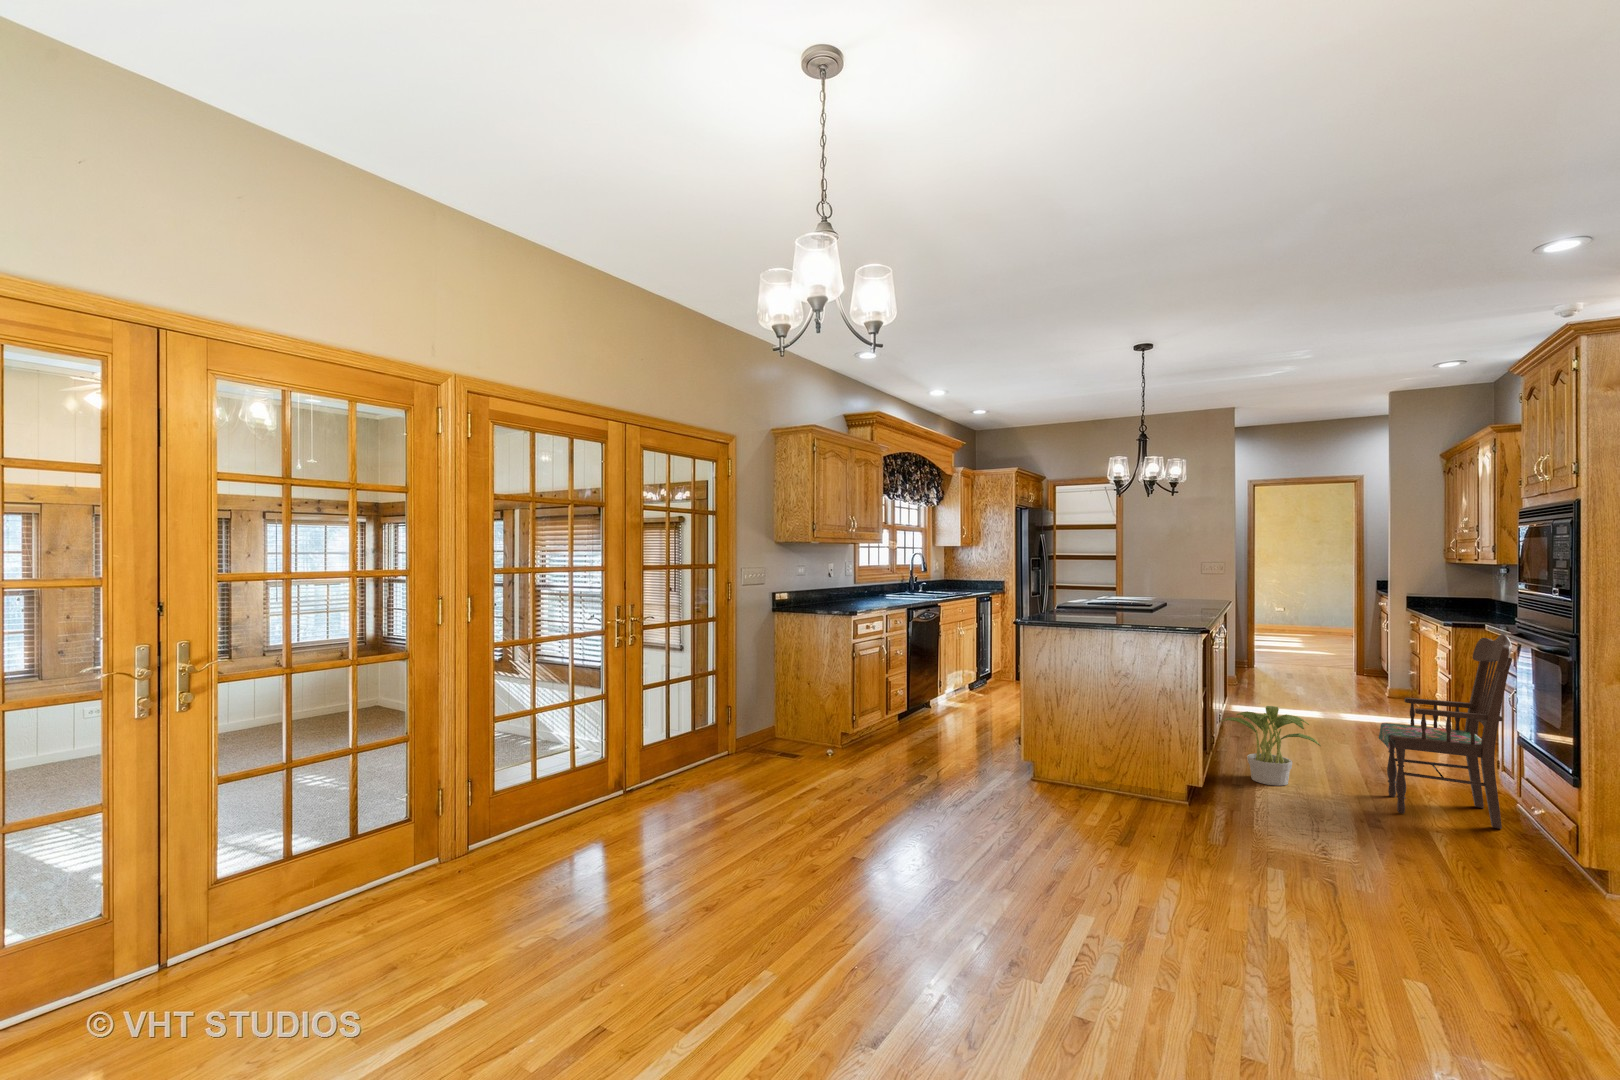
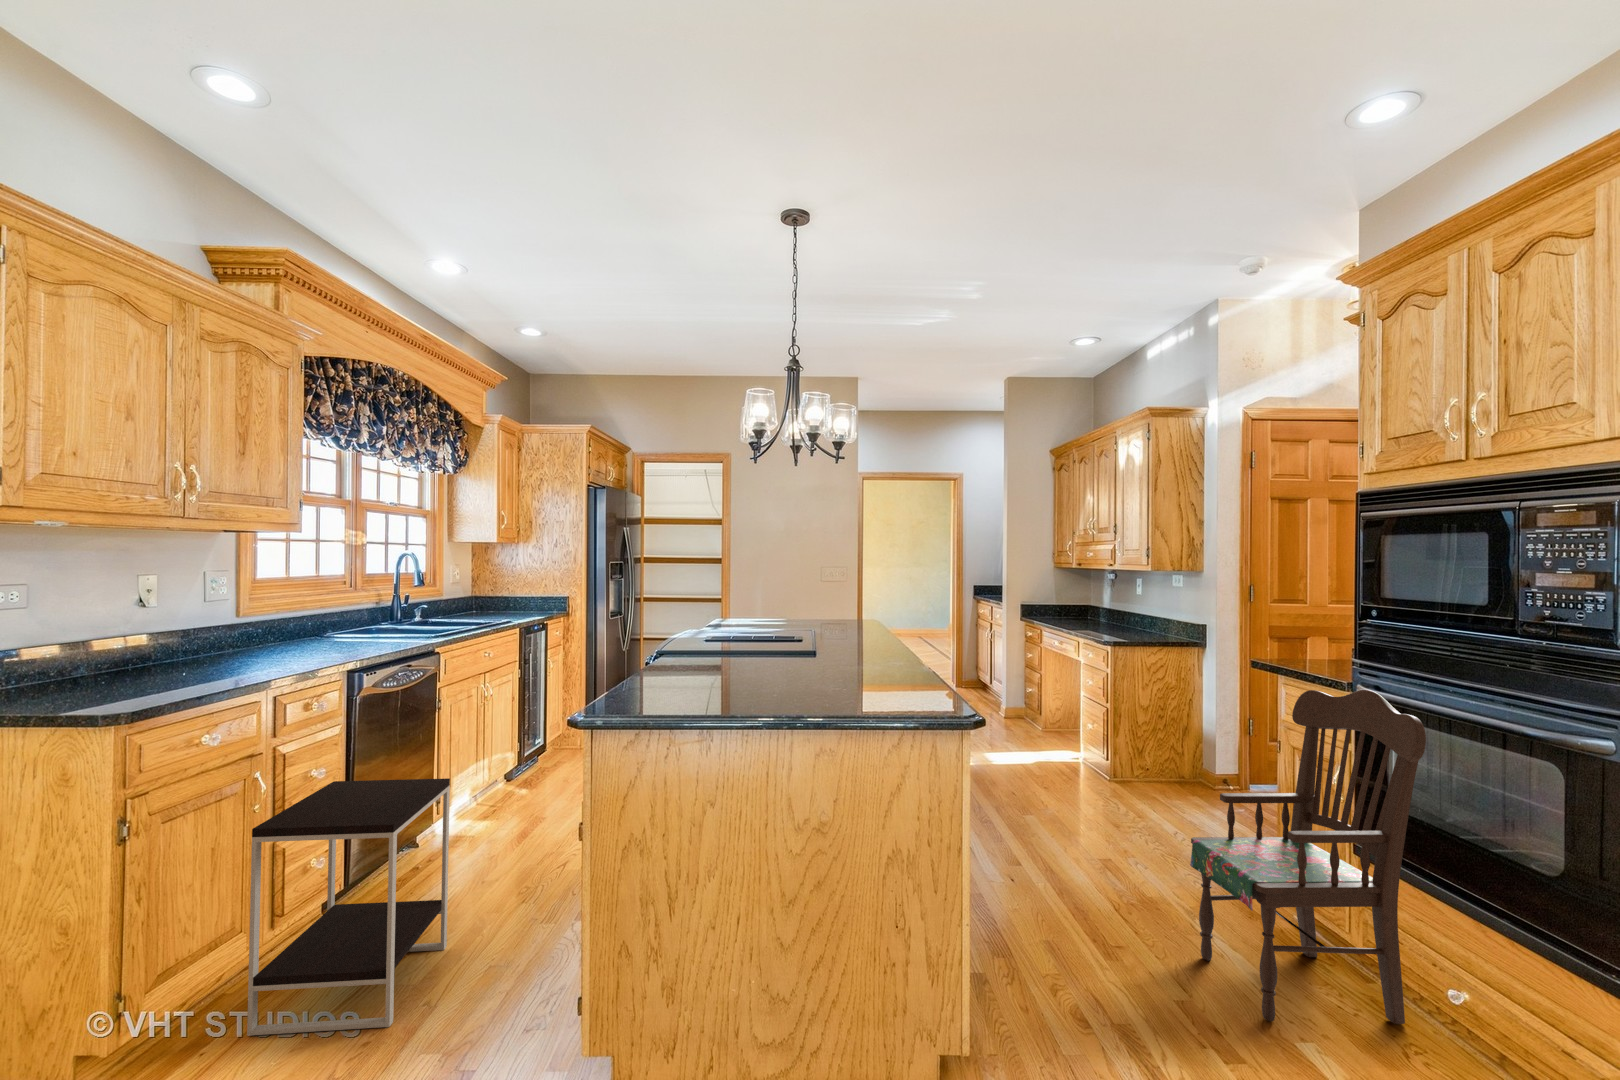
side table: none [888,653,955,746] -> present [247,778,450,1036]
potted plant: present [1220,706,1321,786] -> none [958,821,1117,982]

